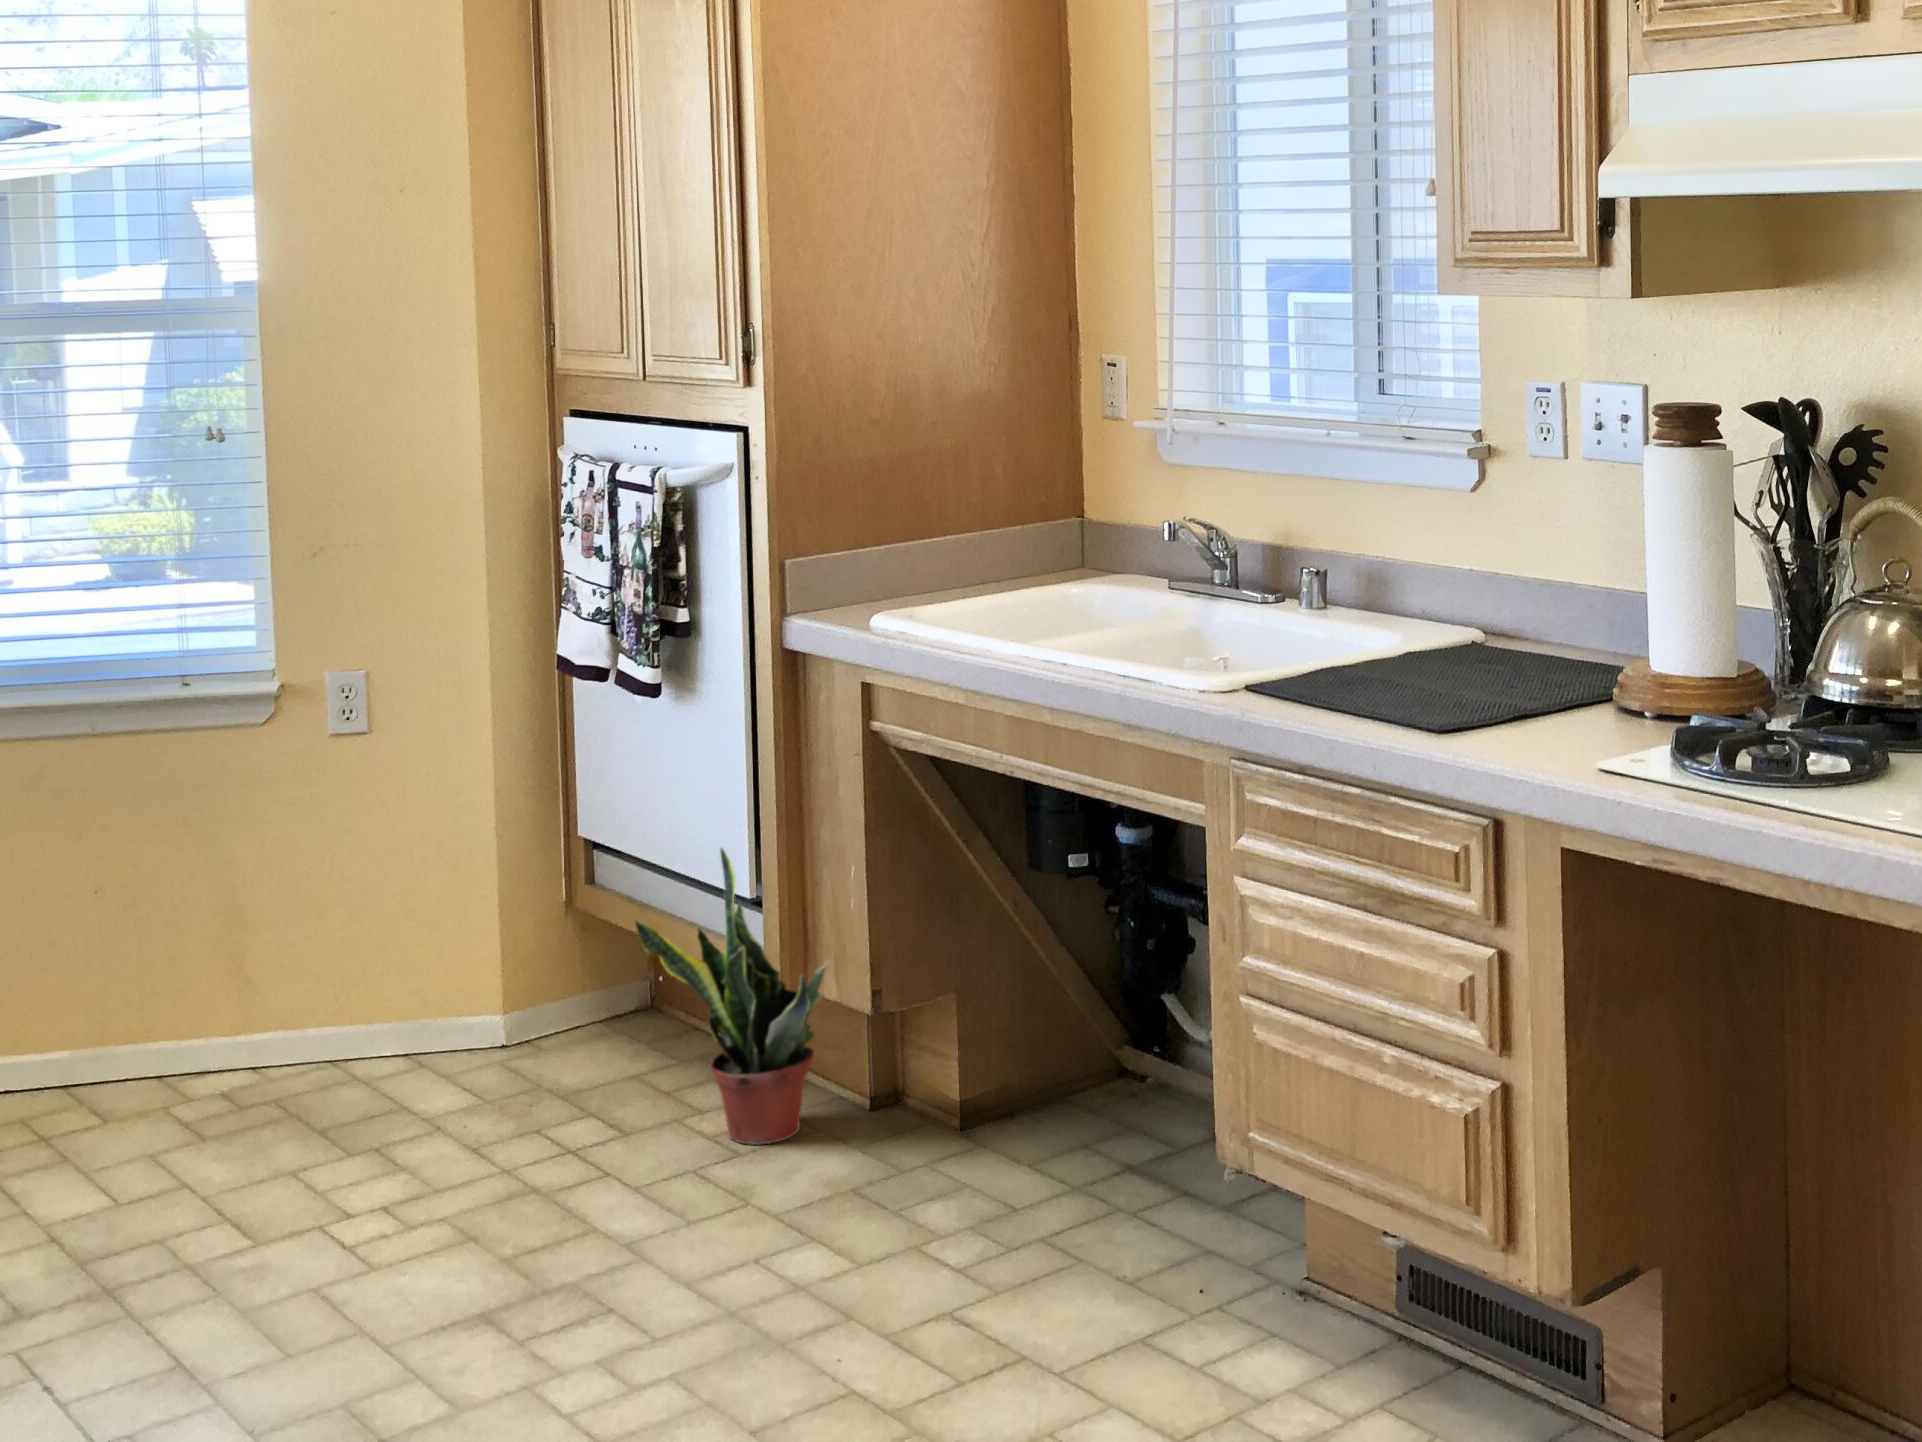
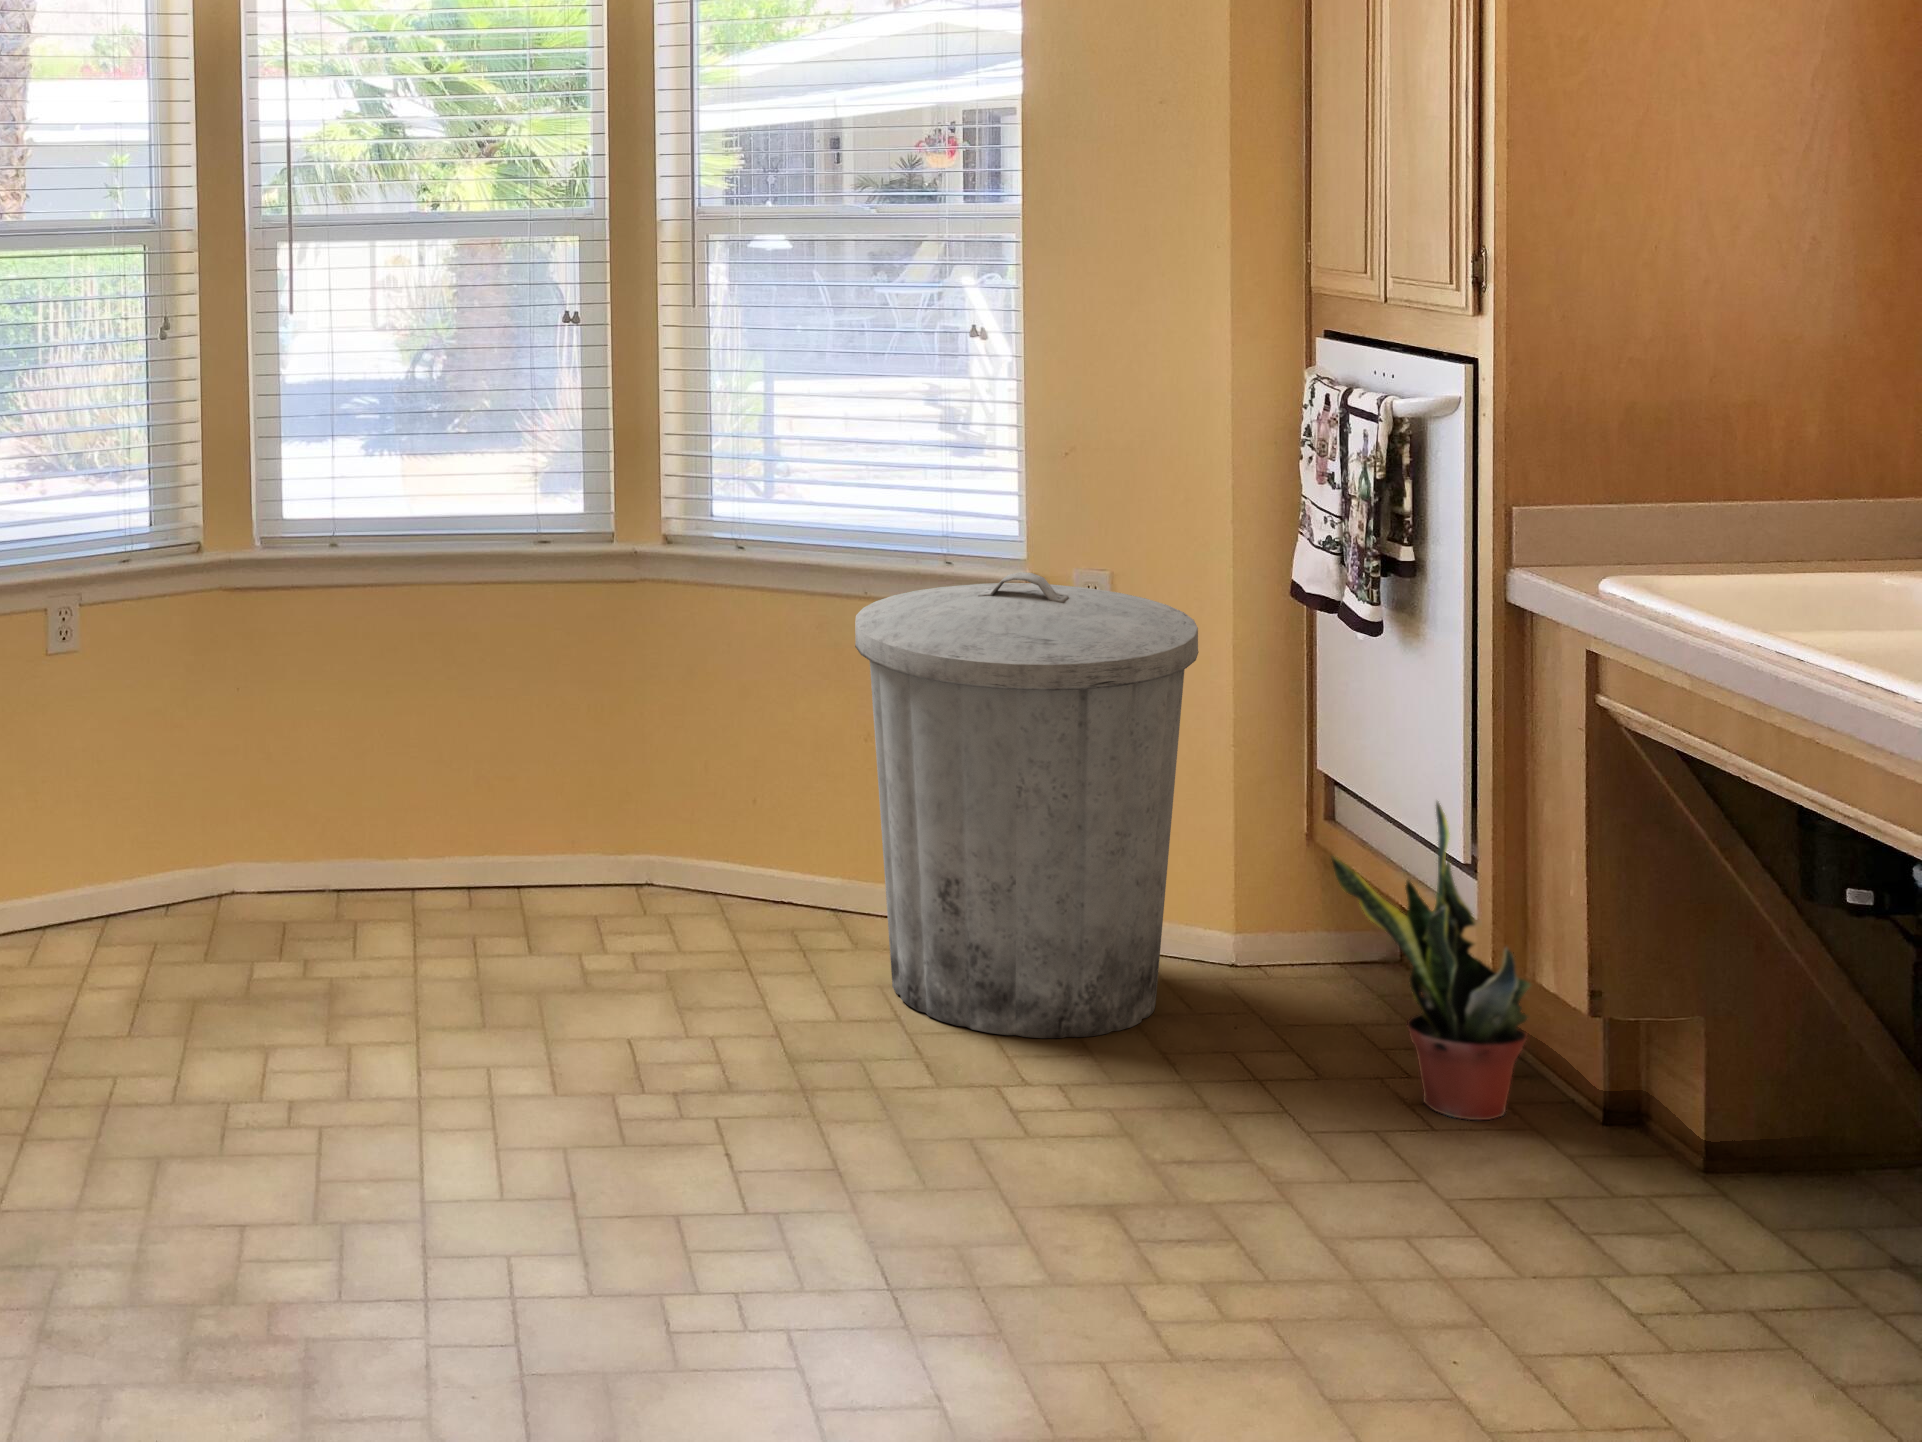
trash can: none [106,682,482,1185] -> present [855,572,1199,1038]

